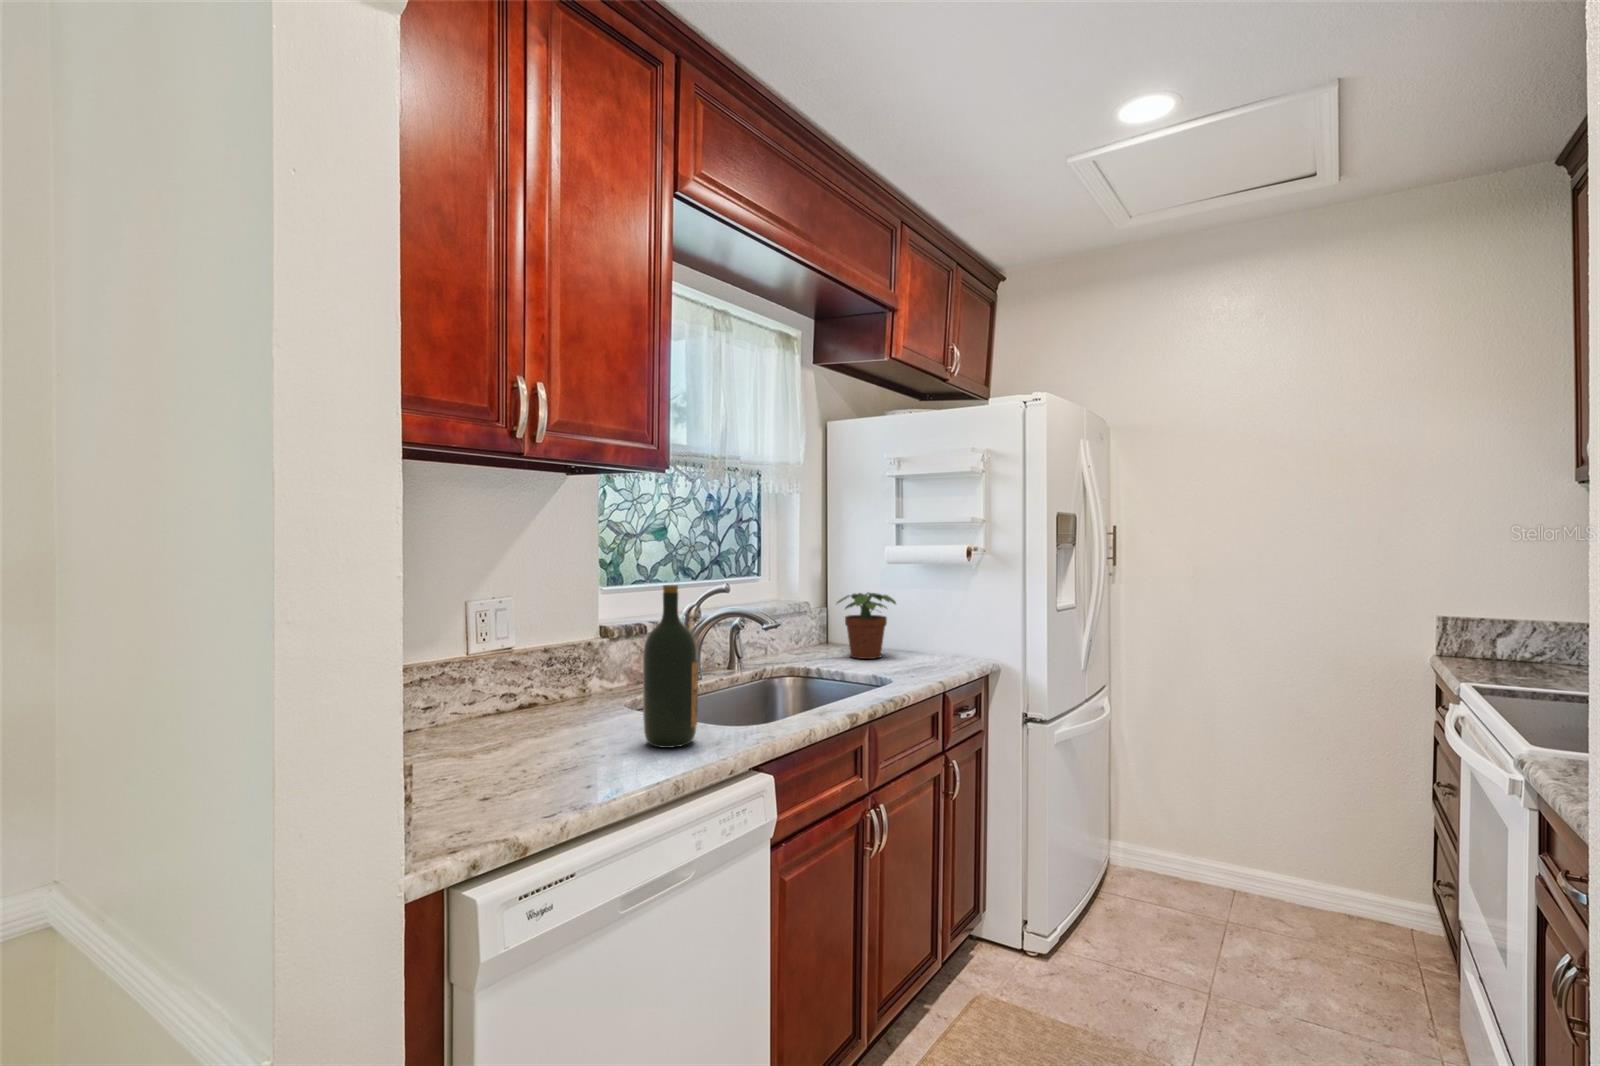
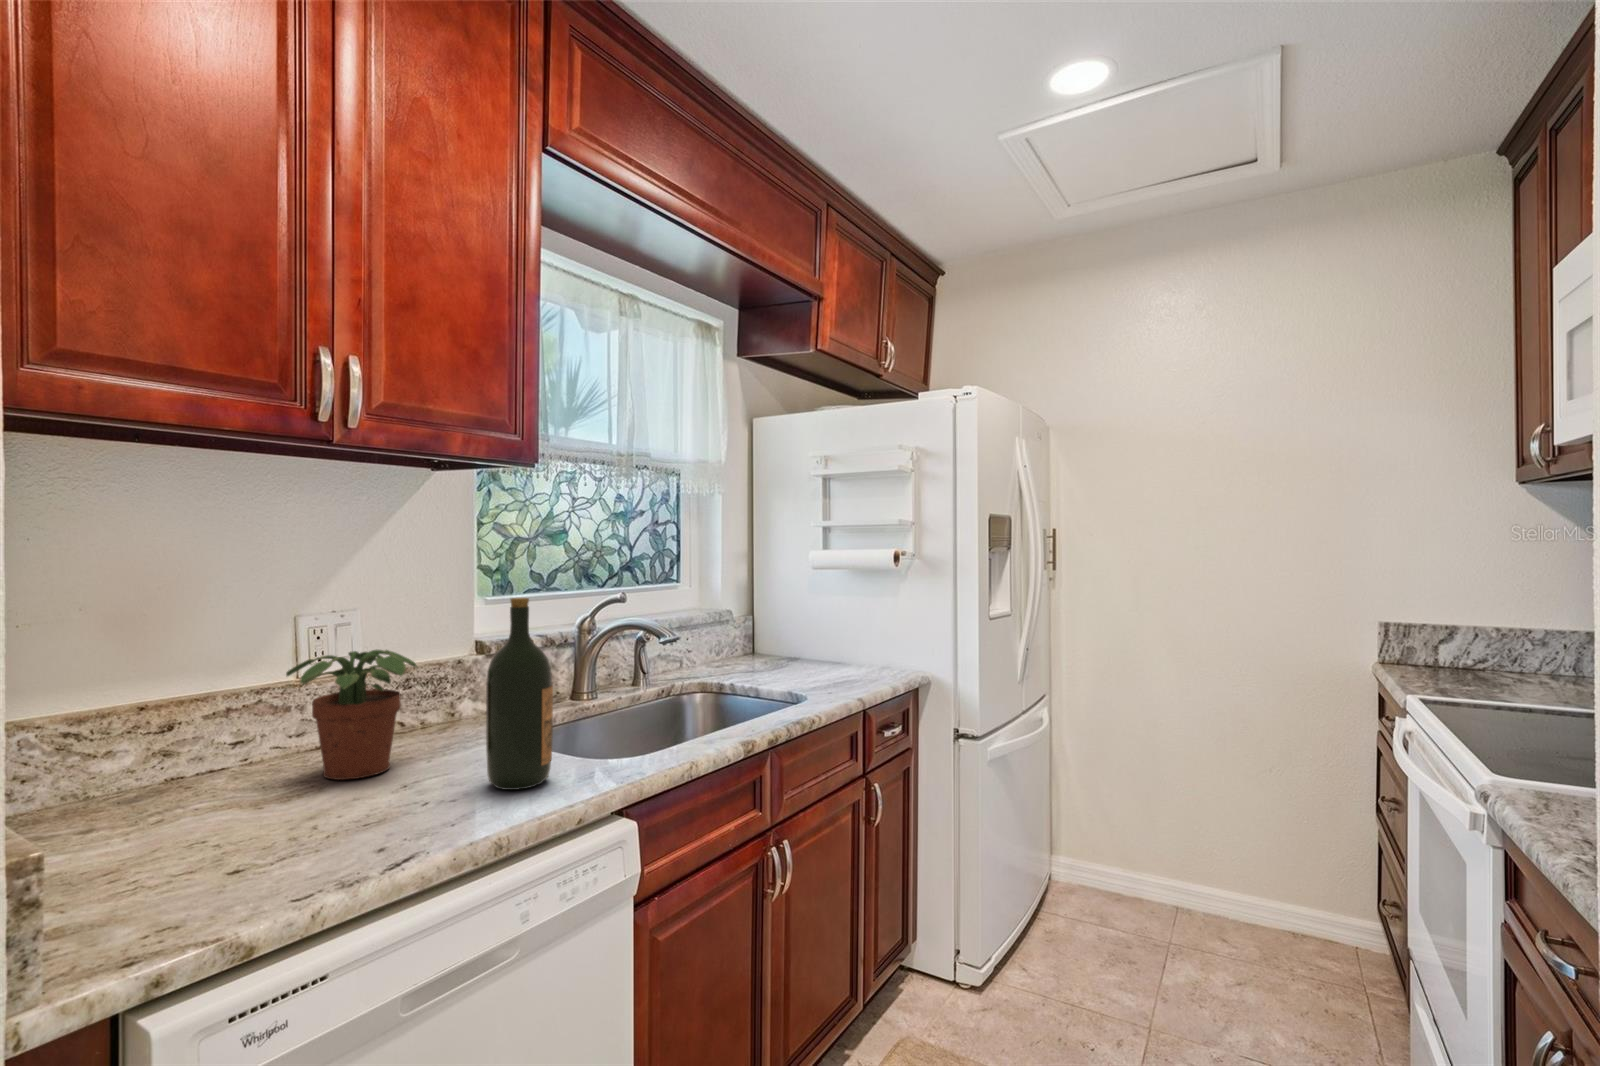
potted plant: present [837,593,896,659] -> present [286,650,417,780]

